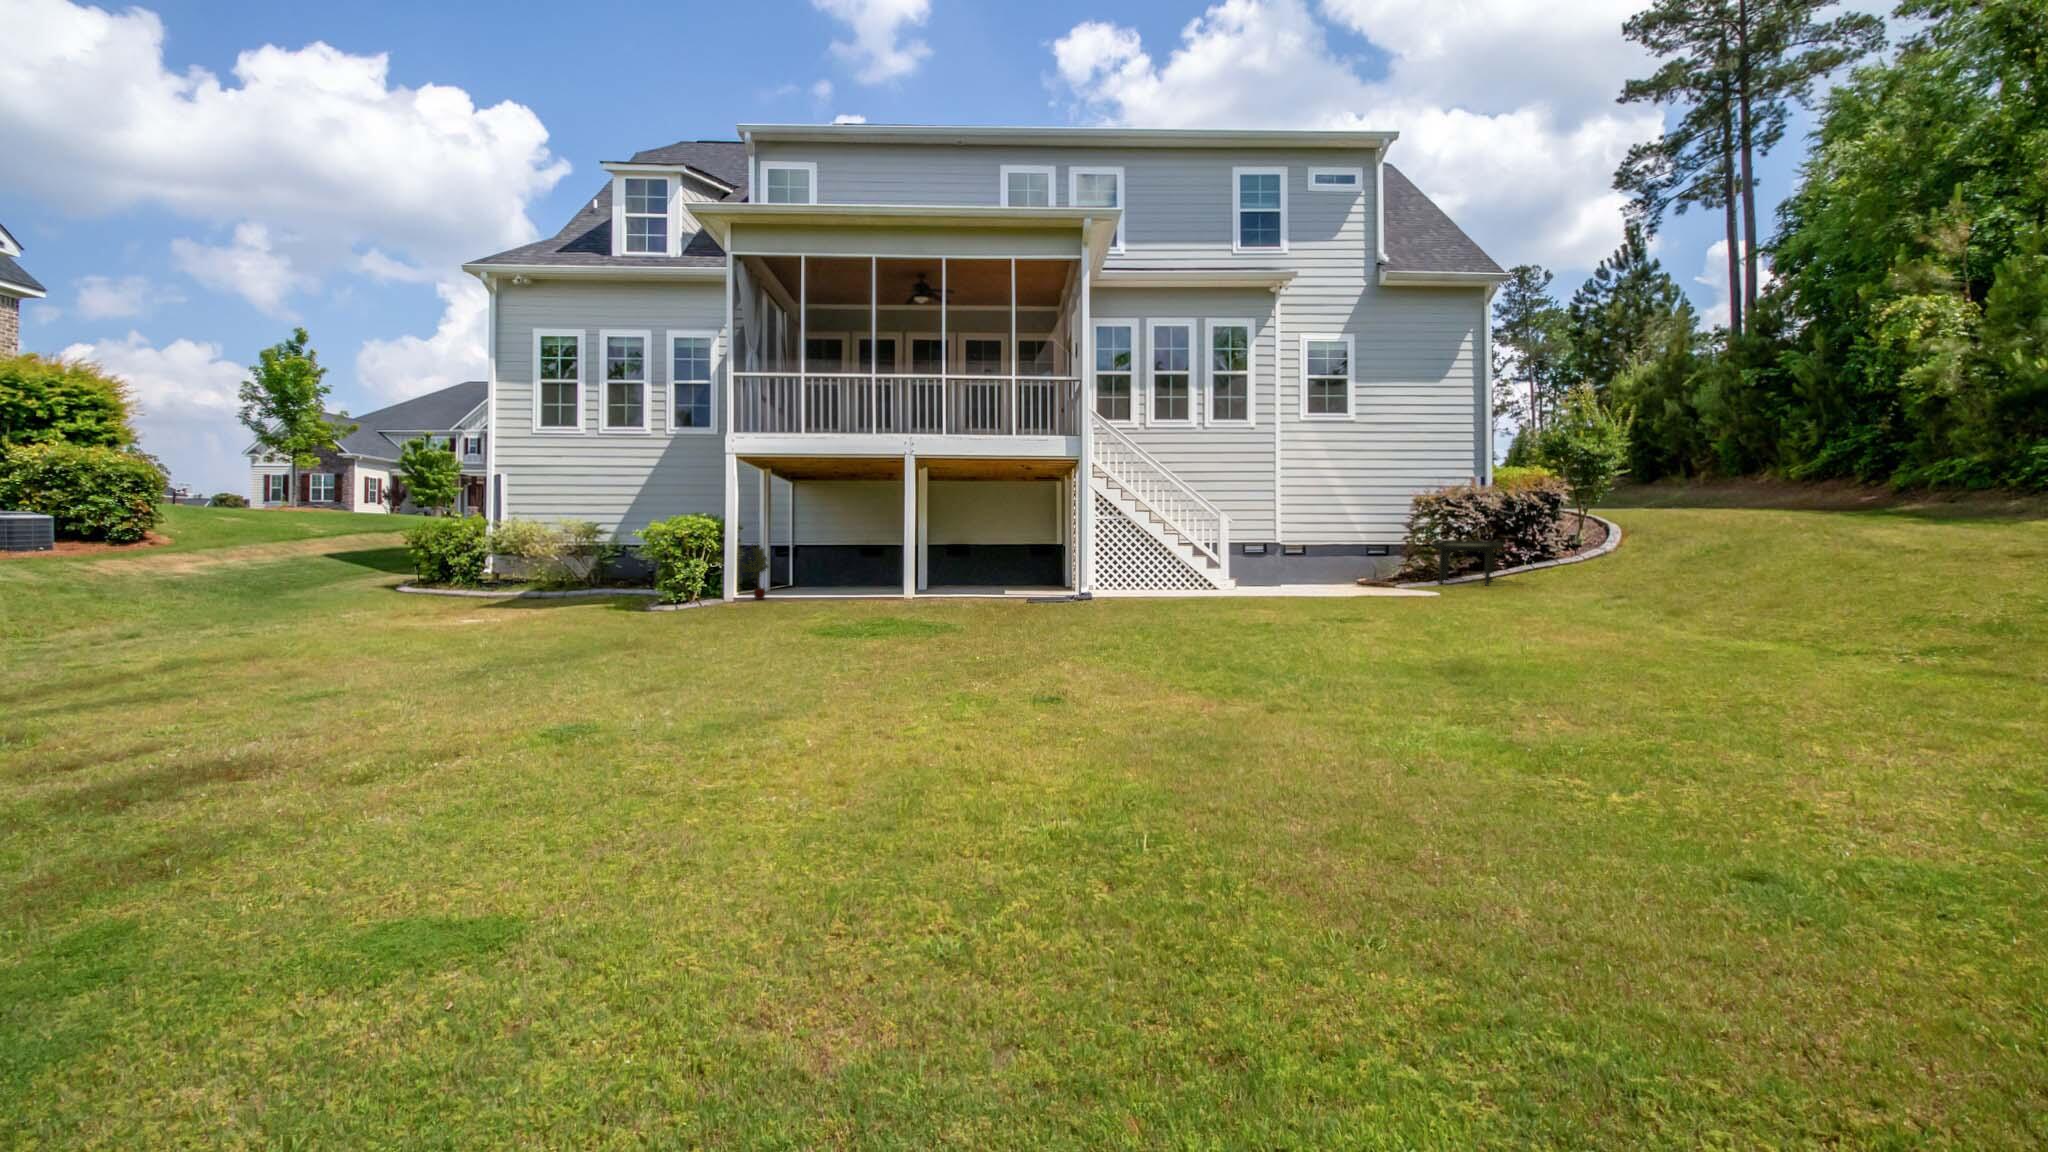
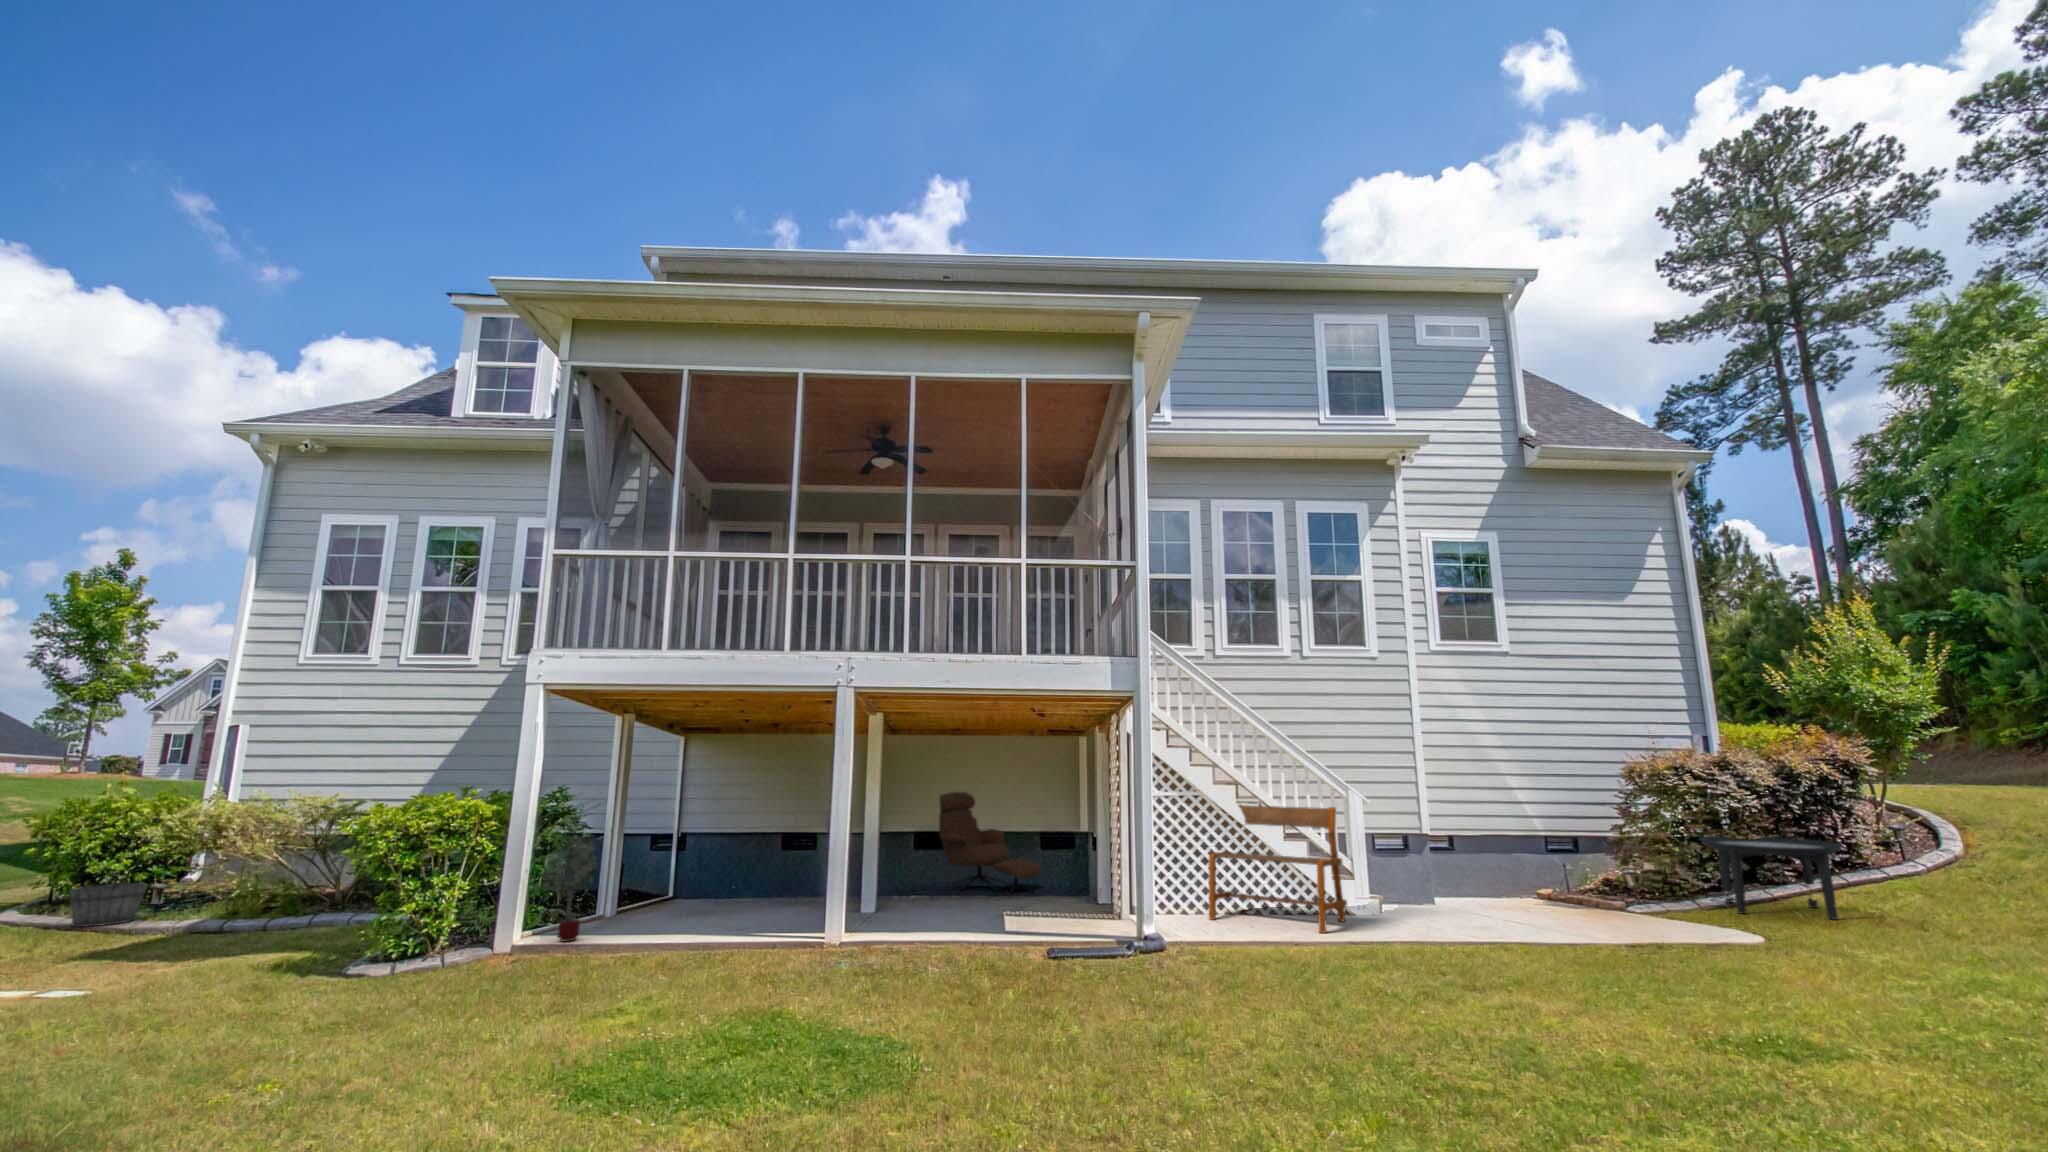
lounge chair: none [963,518,1030,580] -> present [939,792,1041,893]
bench: none [1125,523,1204,593] -> present [1209,804,1347,933]
wooden bucket: none [455,568,493,597] -> present [70,877,147,927]

